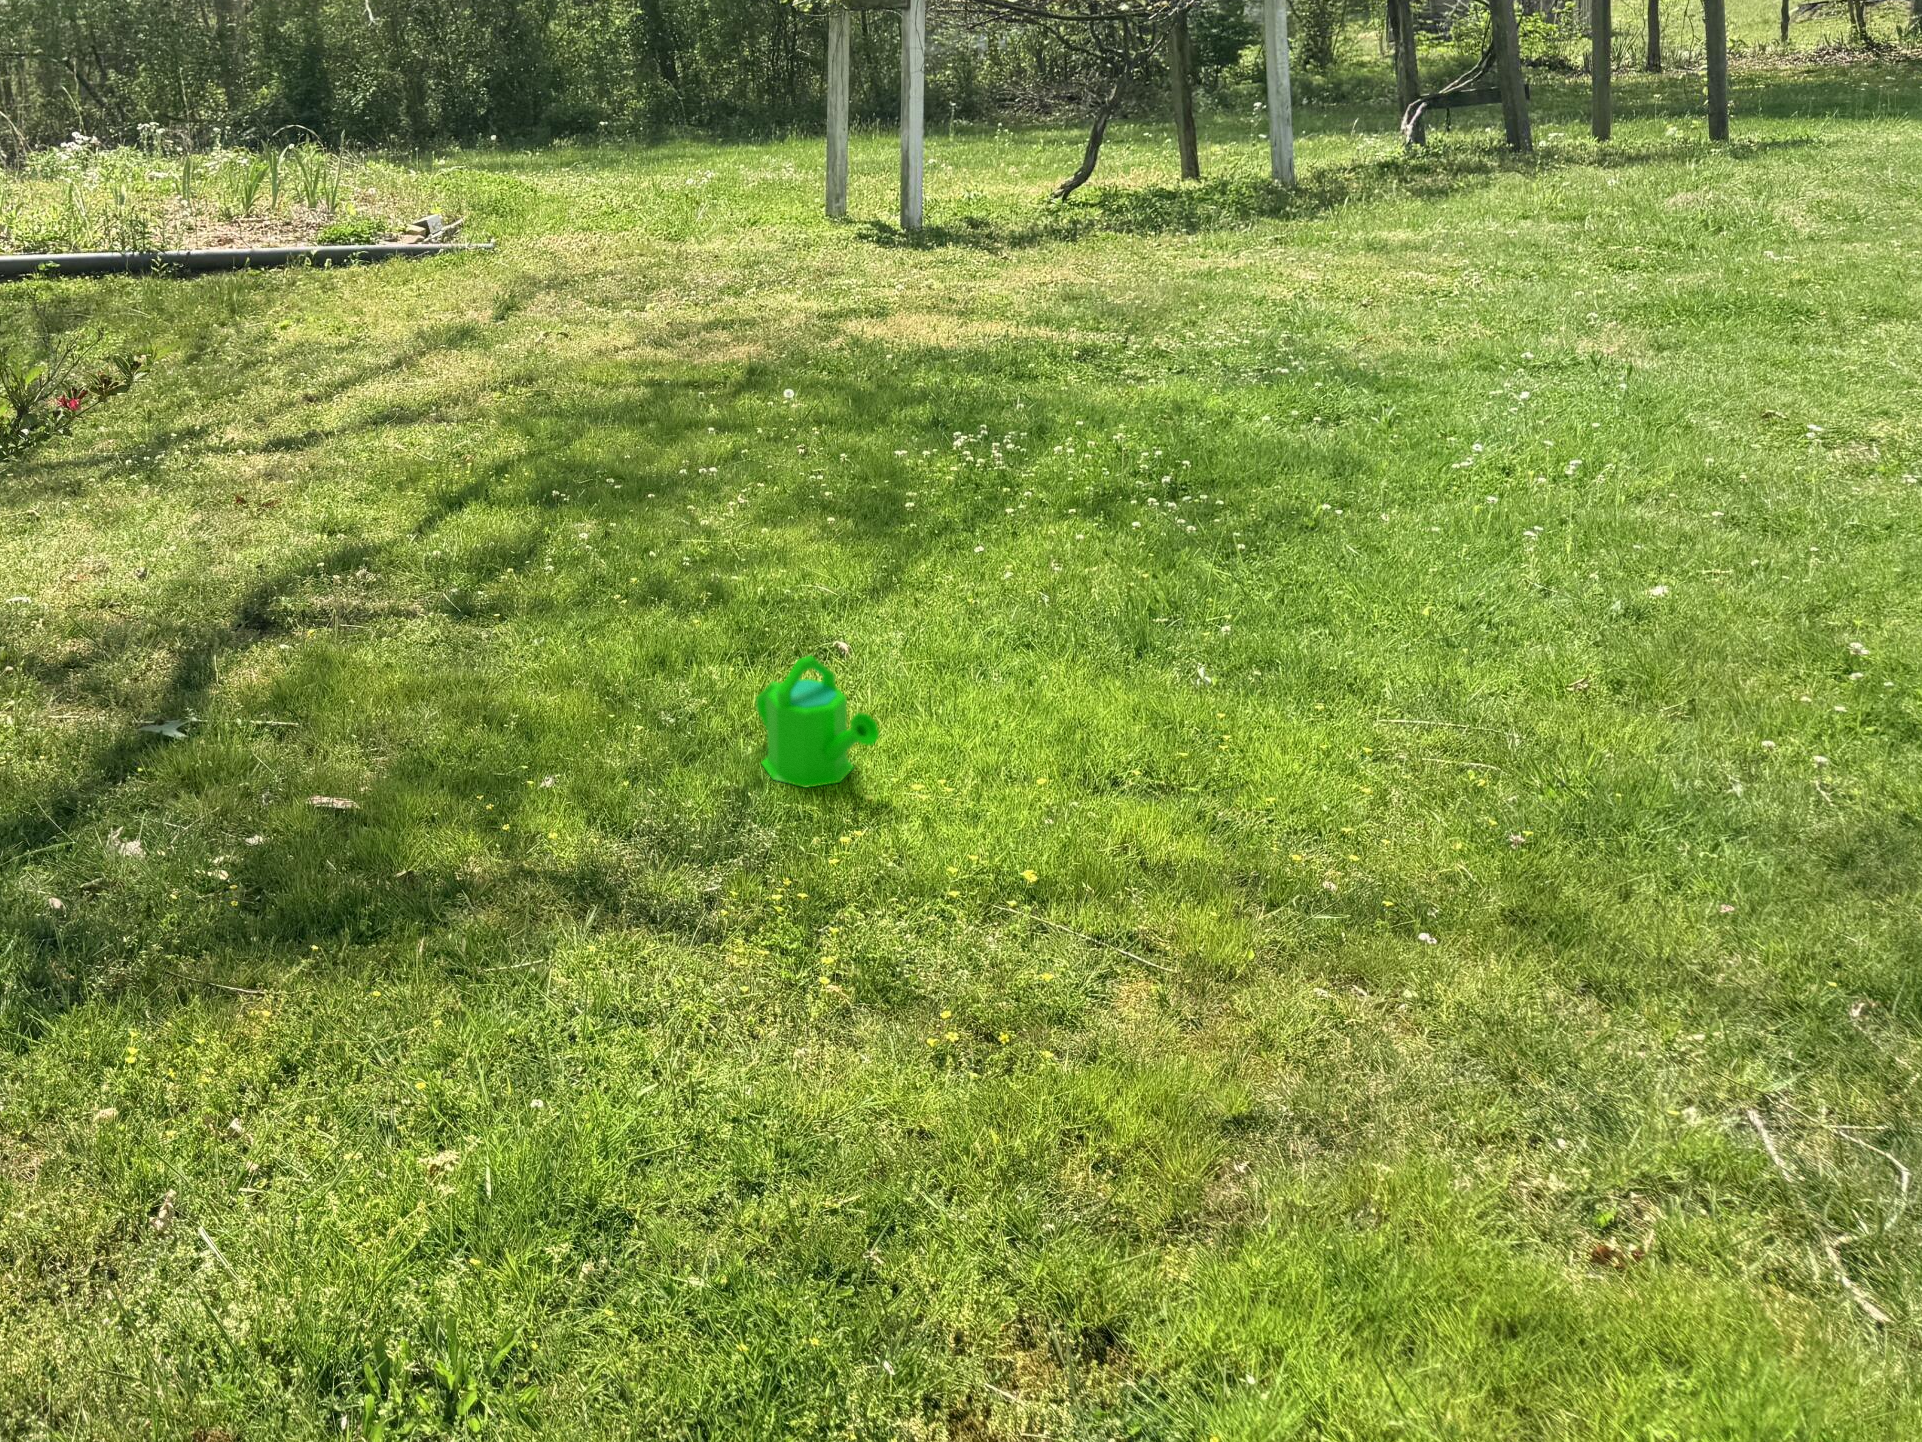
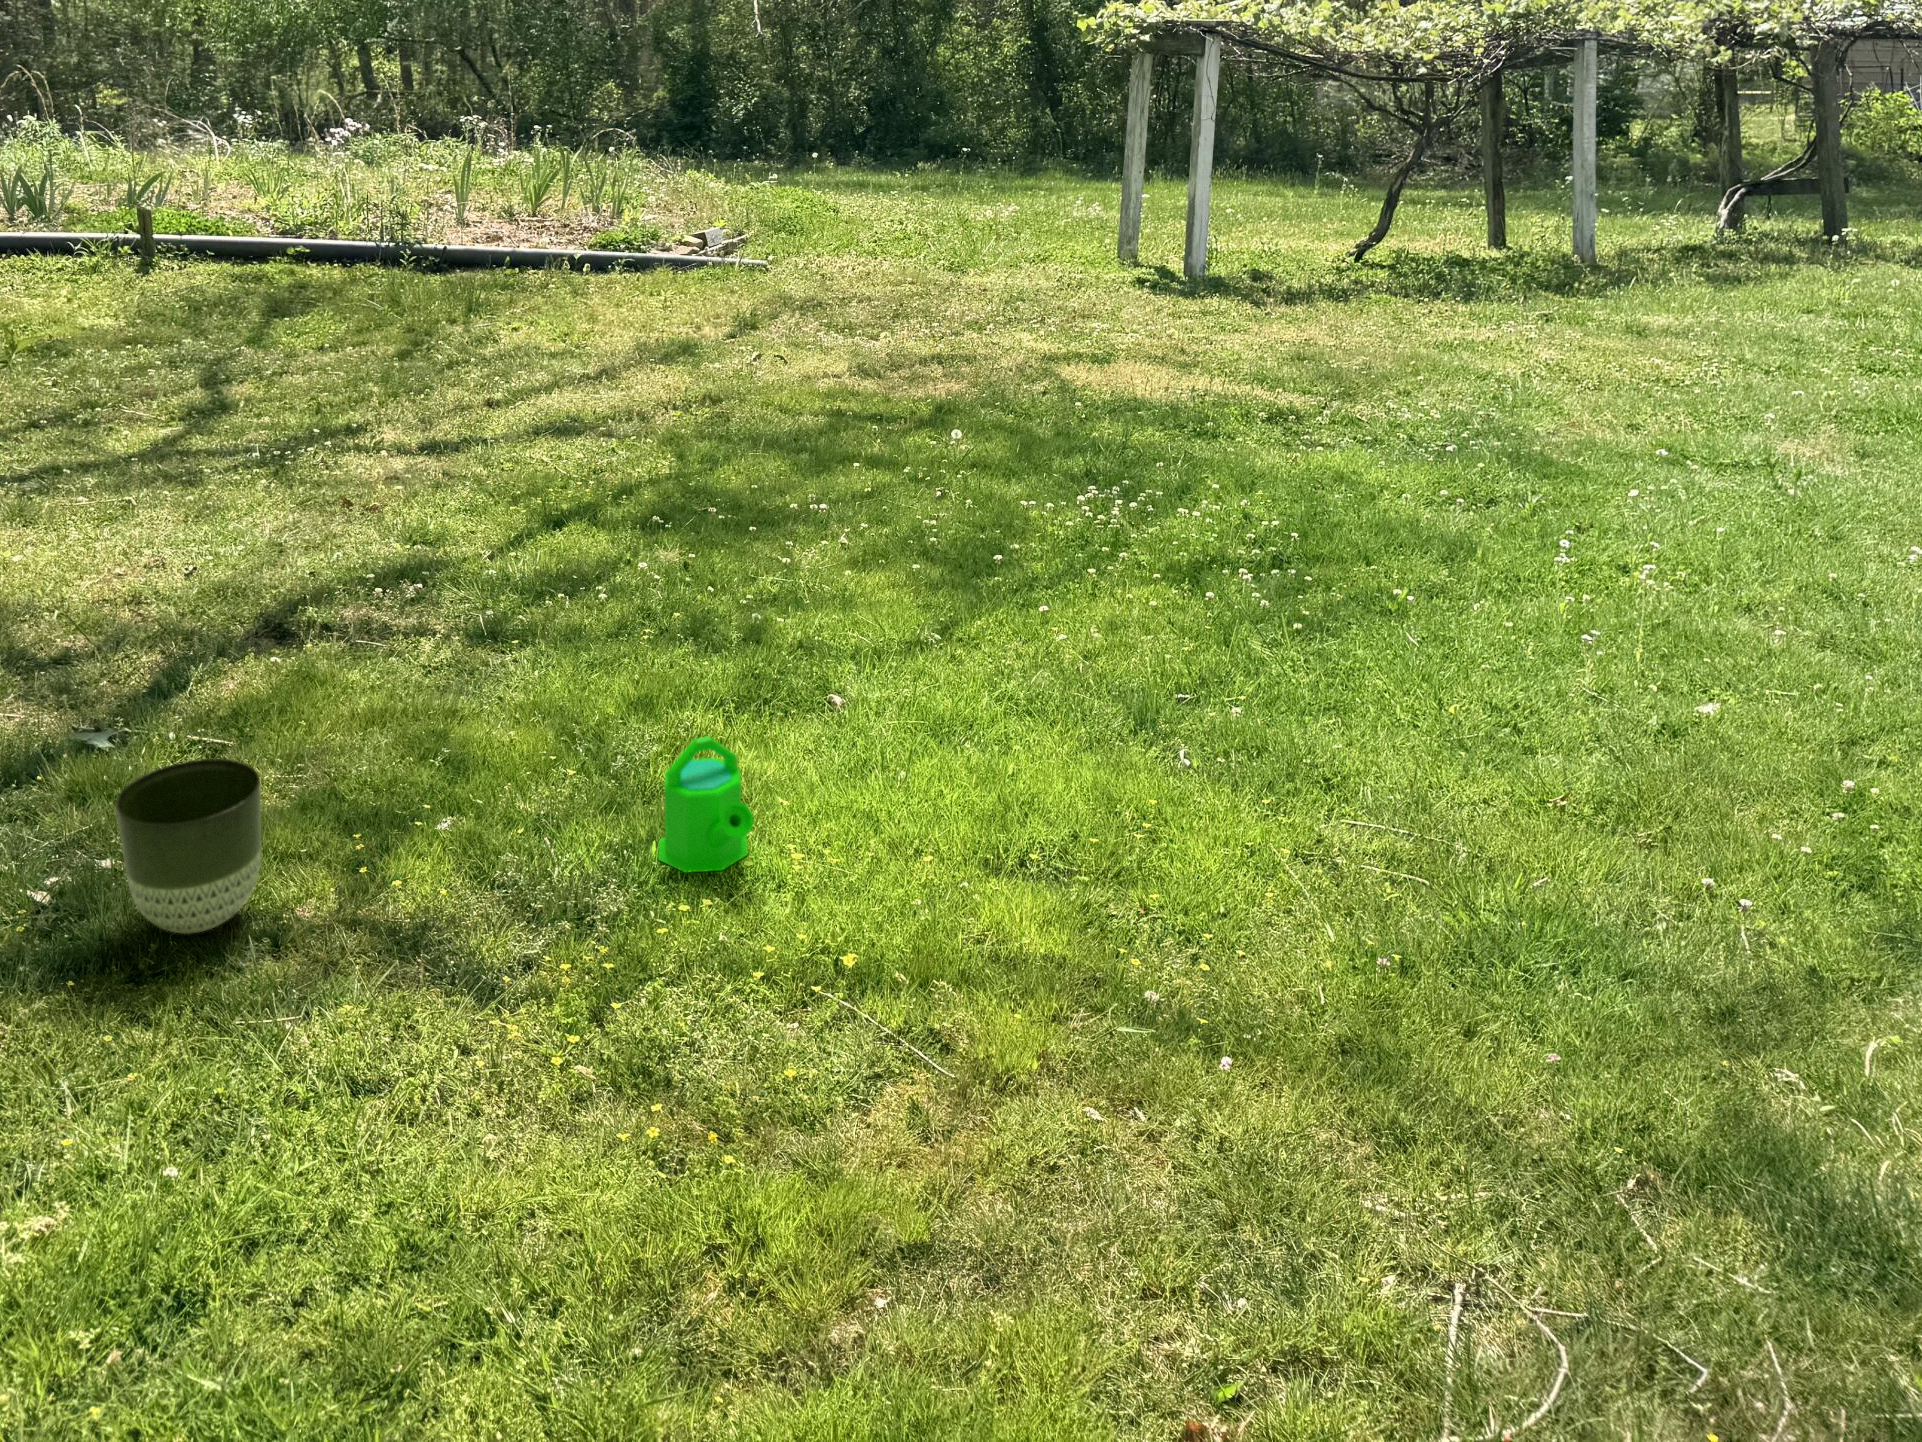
planter: none [294,716,425,884] -> present [116,759,261,934]

